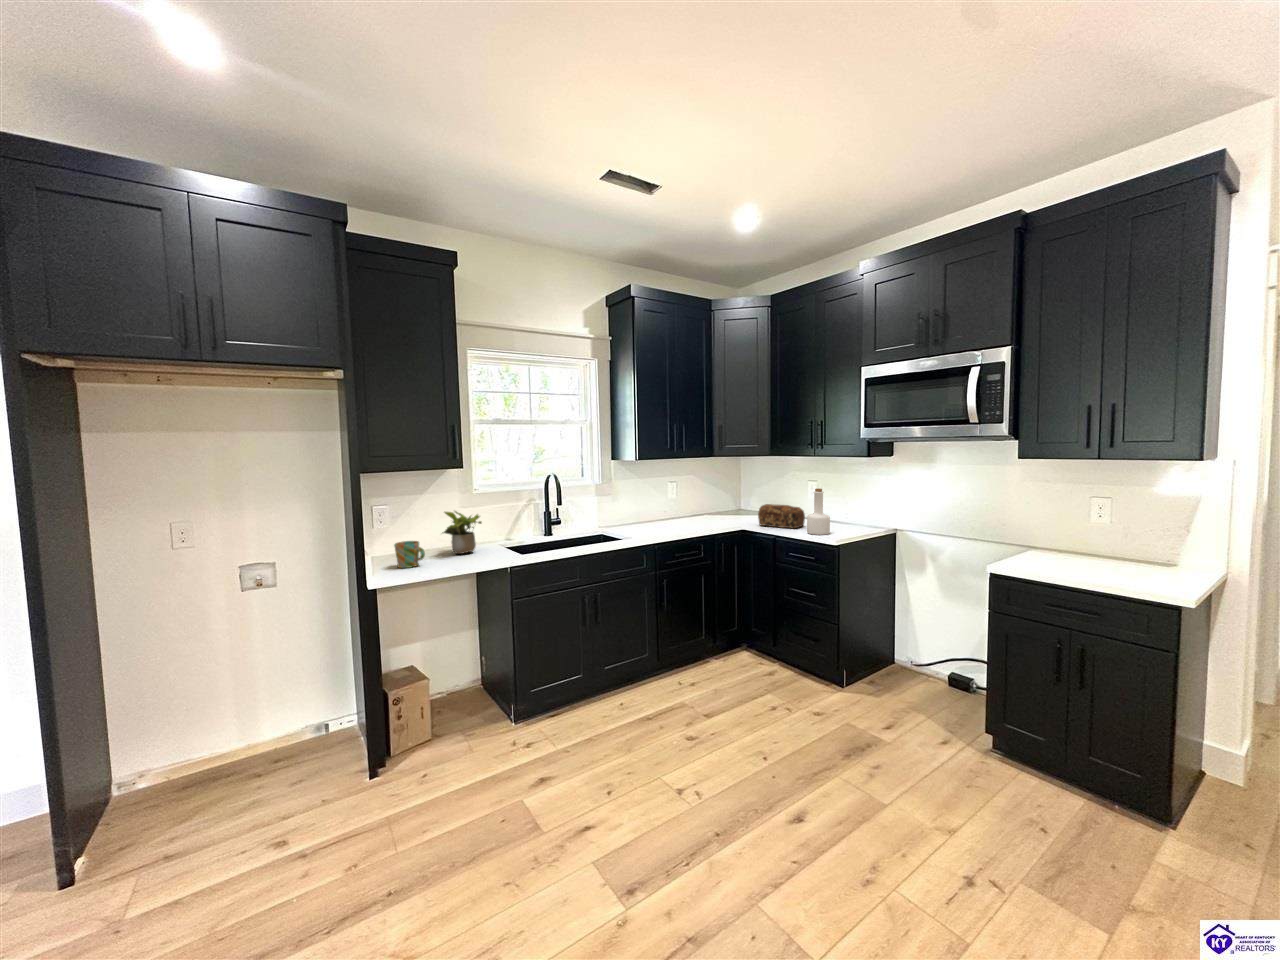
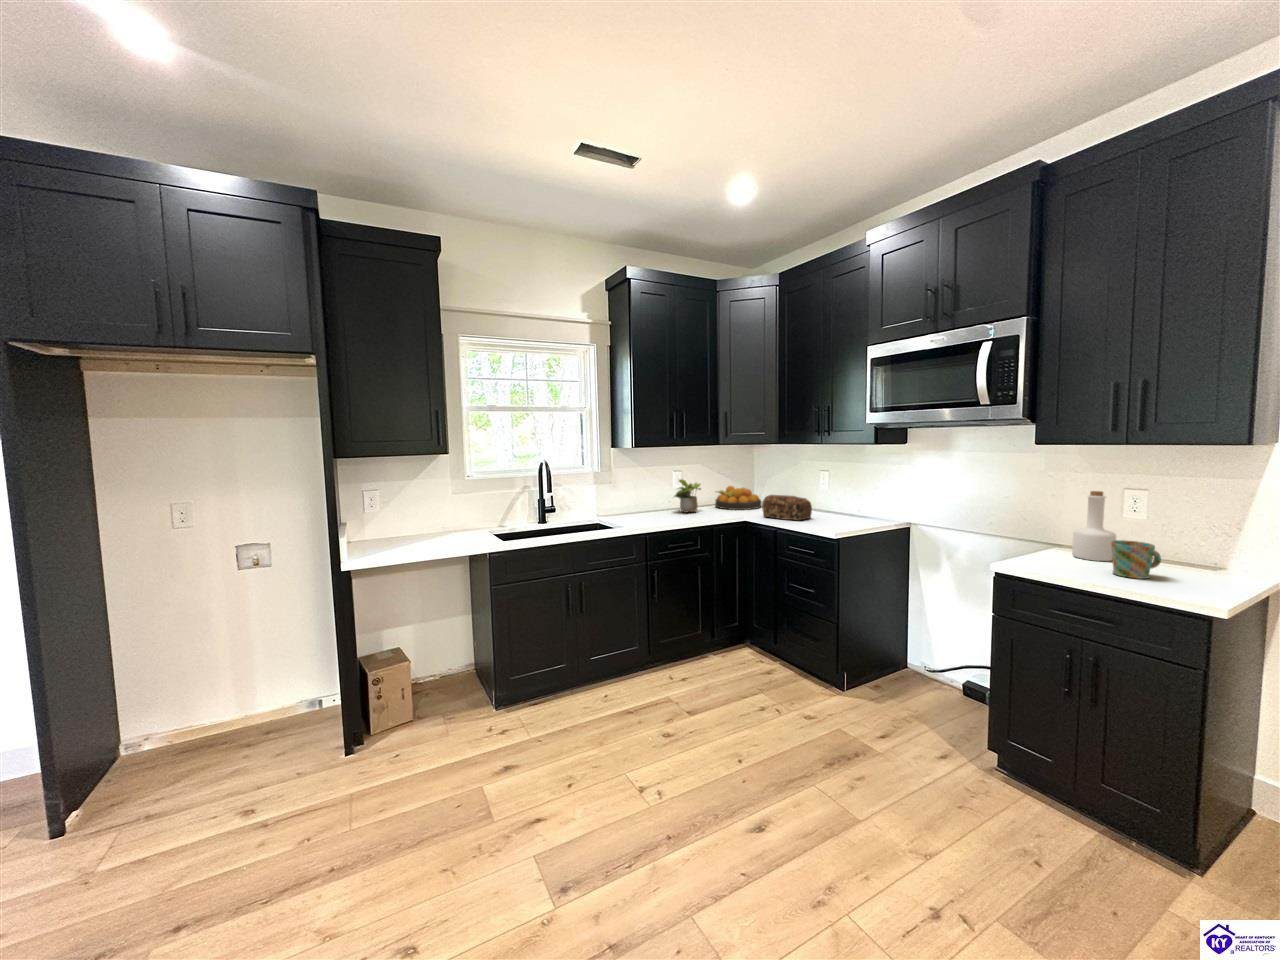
bottle: present [807,488,830,535] -> present [1072,491,1116,561]
fruit bowl: none [706,495,750,519] -> present [715,486,761,510]
potted plant: present [442,511,482,554] -> present [674,479,701,513]
mug: present [394,541,425,568] -> present [1111,540,1161,579]

